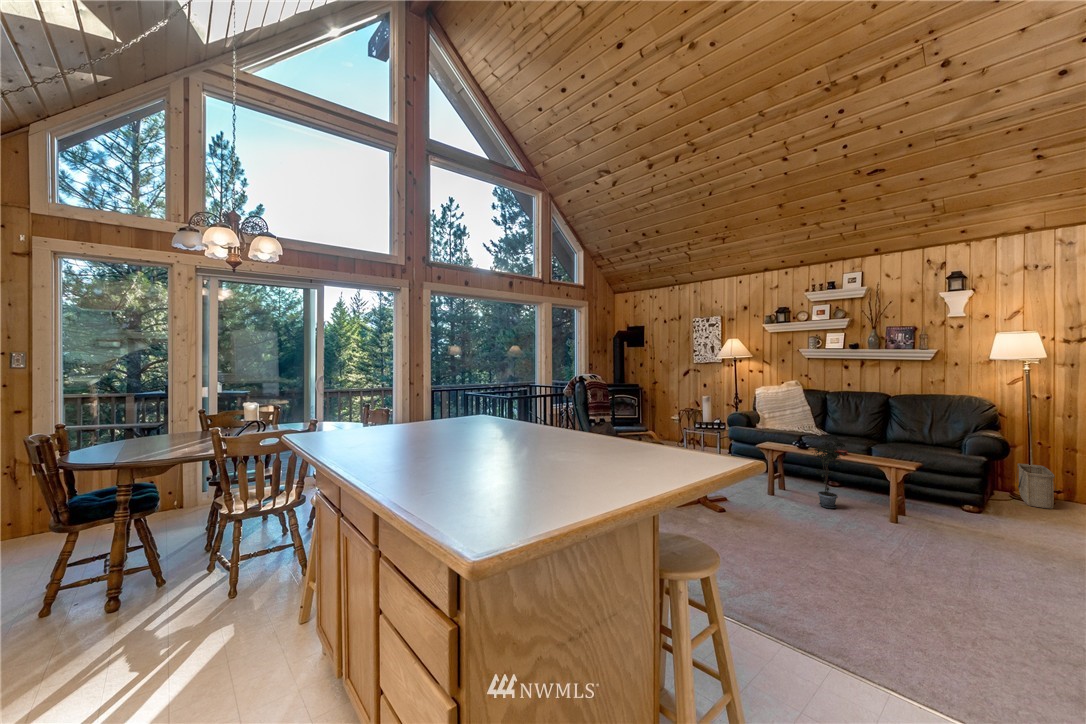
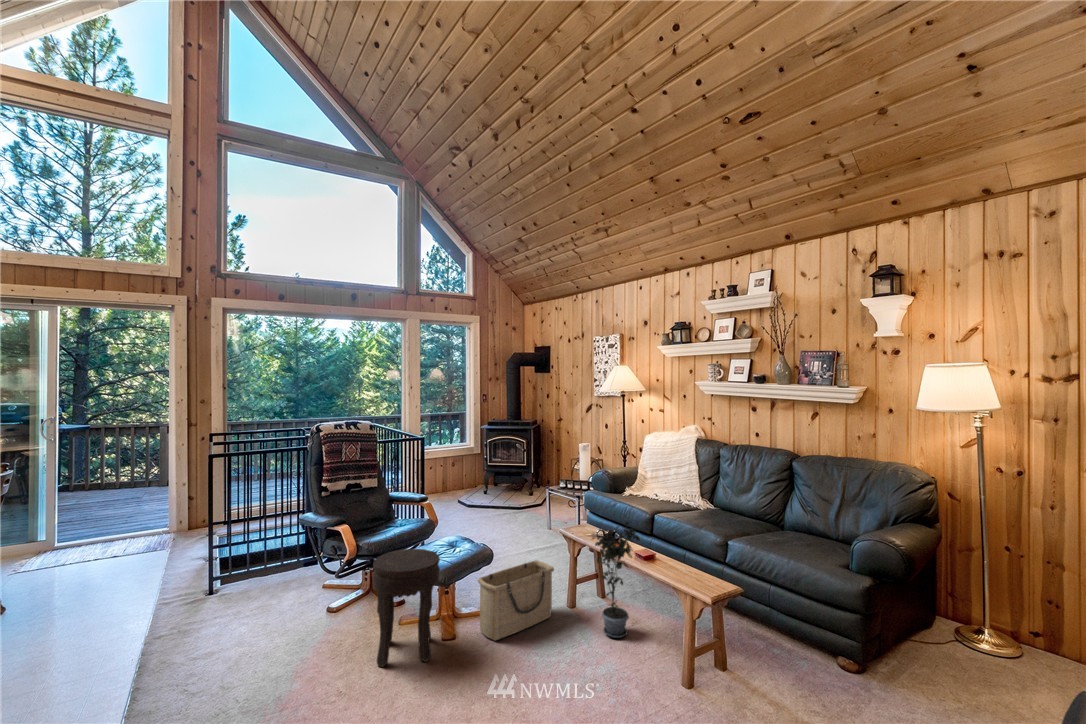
side table: none [698,460,743,529] -> present [373,549,440,667]
basket: present [1016,463,1056,509] -> present [478,561,554,640]

